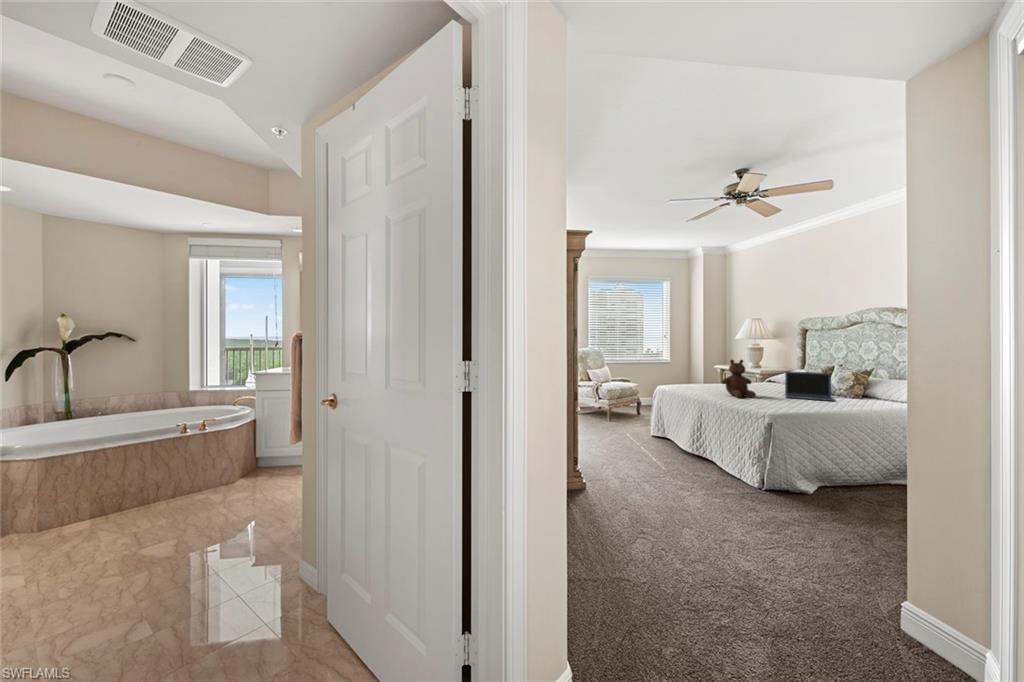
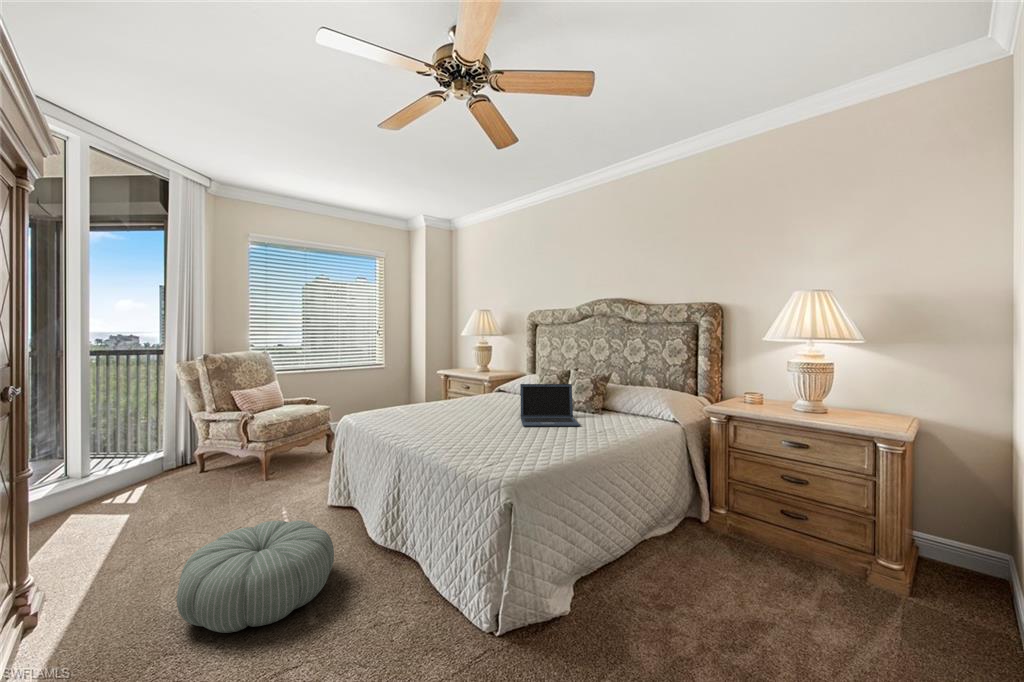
teddy bear: present [722,359,756,397] -> none [434,371,484,436]
pouf: none [601,428,666,466] -> present [177,520,334,633]

